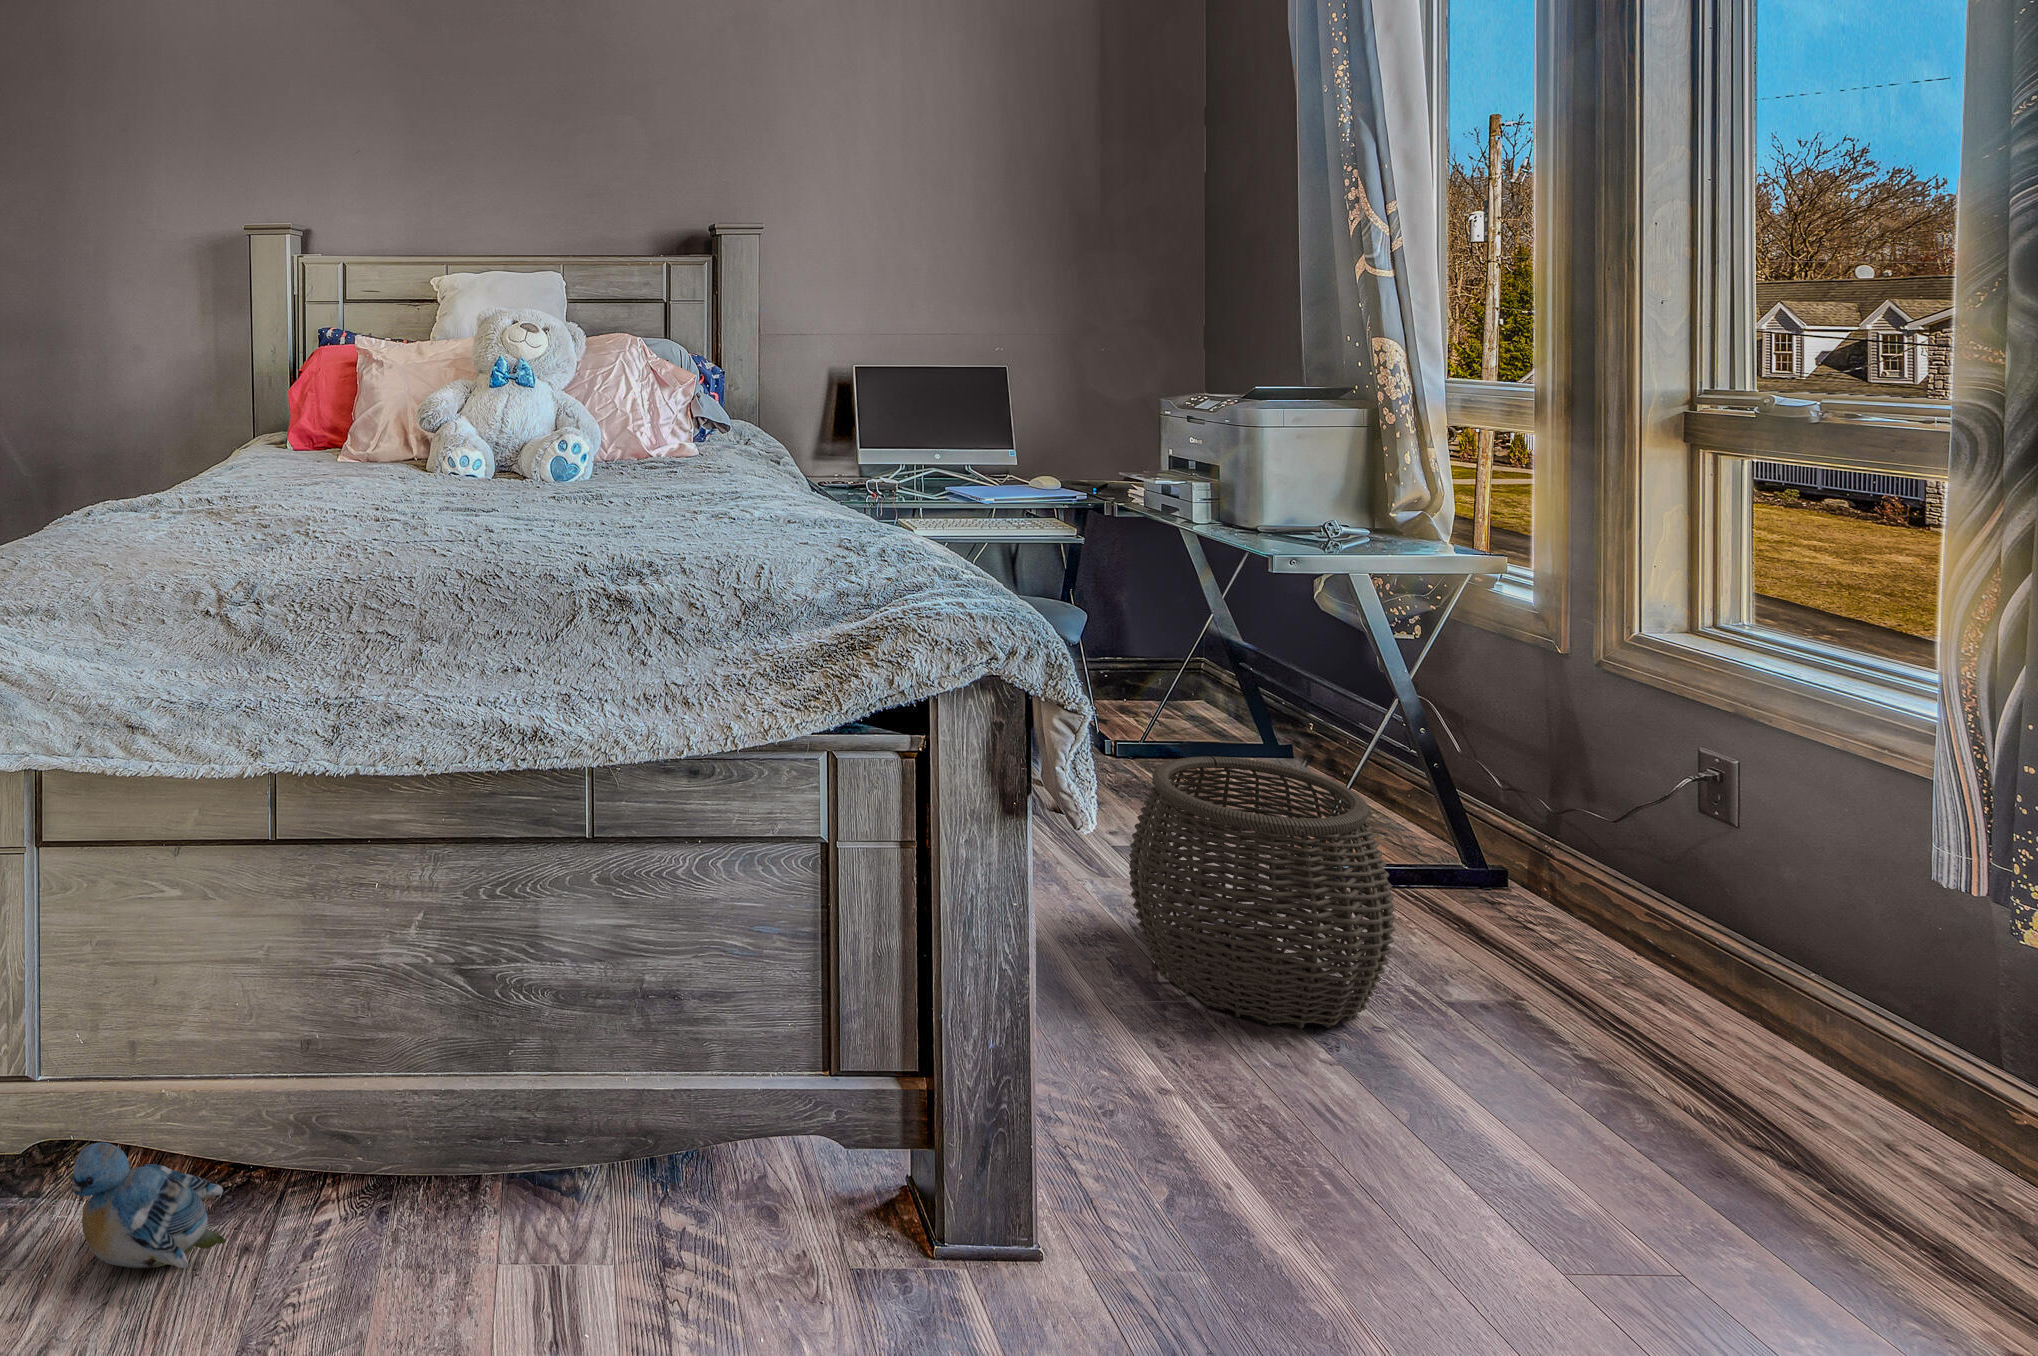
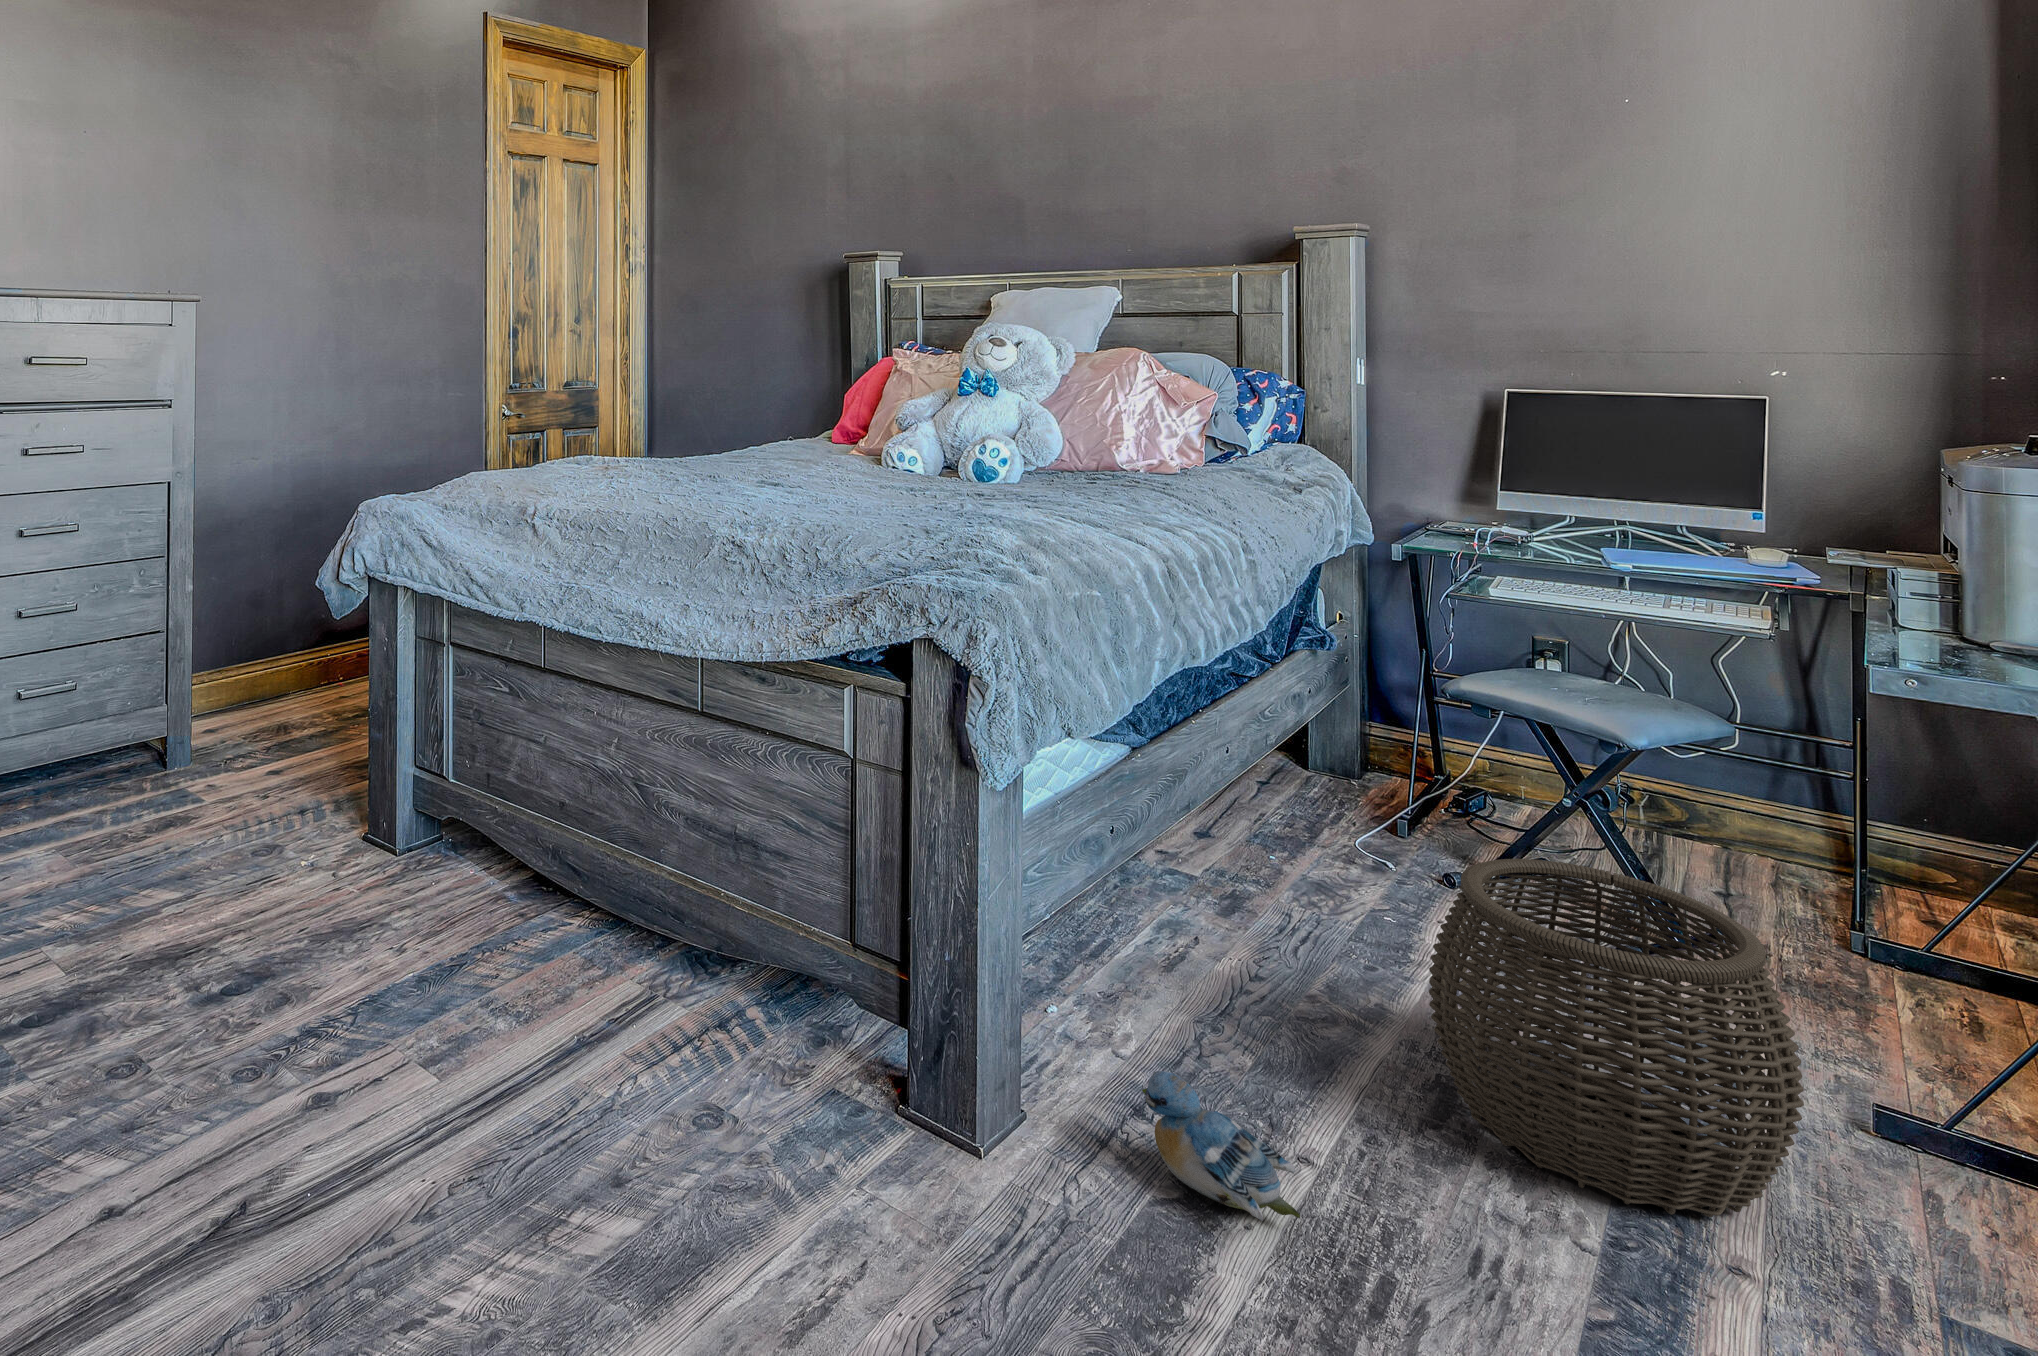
plush toy: present [69,1143,225,1269] -> present [1142,1071,1300,1221]

